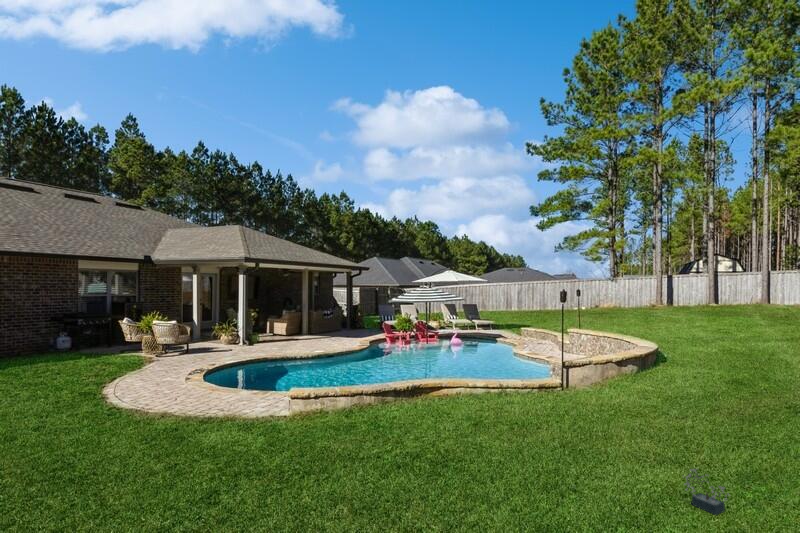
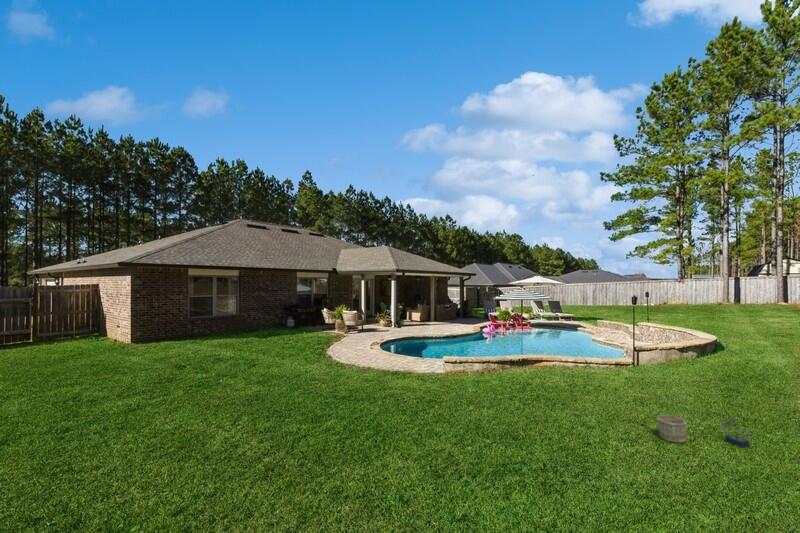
wooden bucket: none [598,470,641,516] -> present [657,415,687,443]

